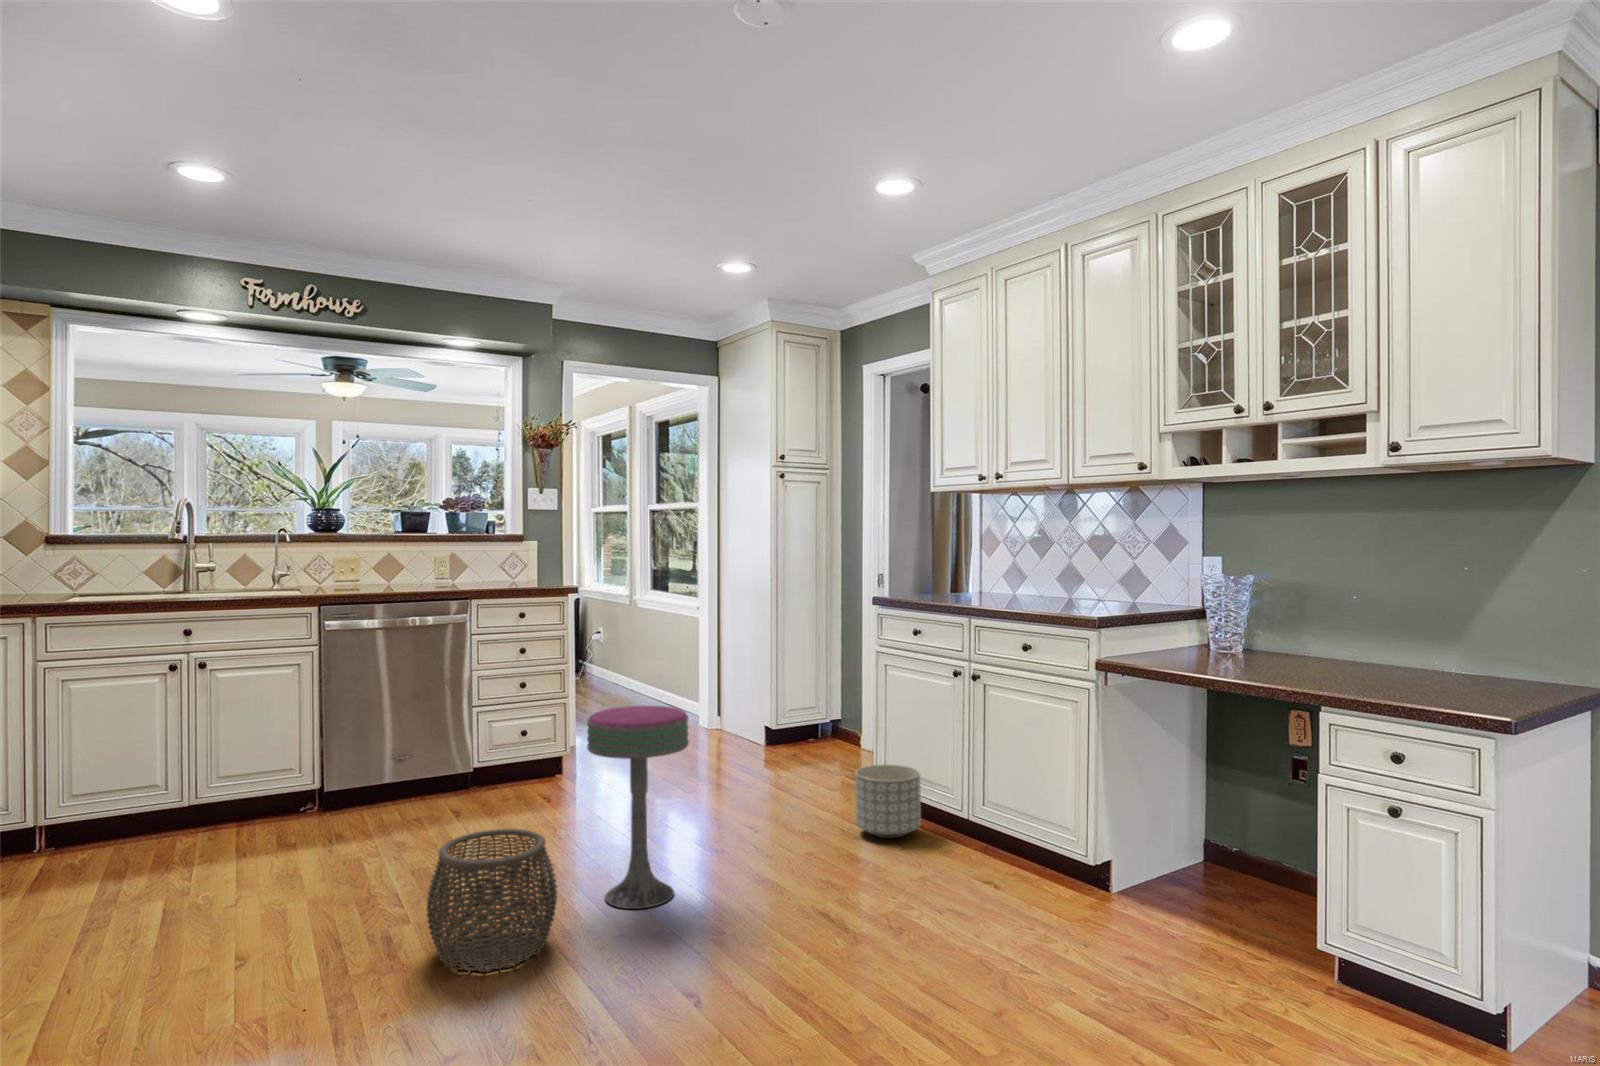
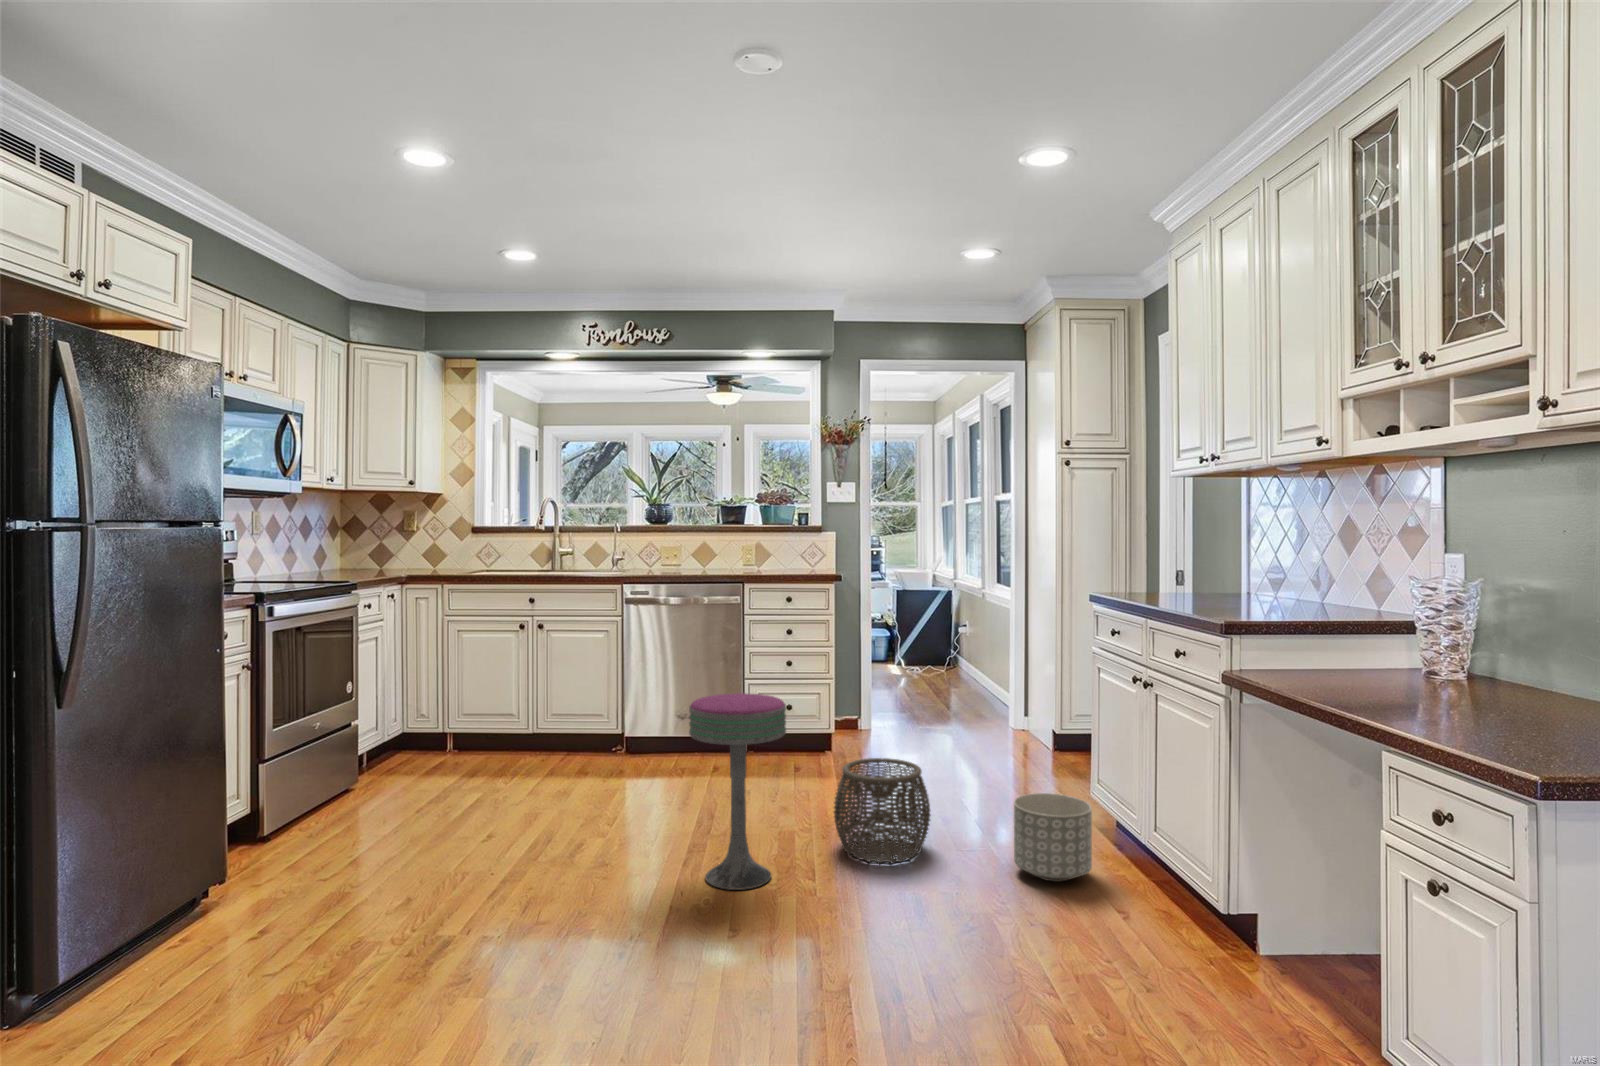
woven basket: present [427,829,557,972] -> present [834,758,931,863]

